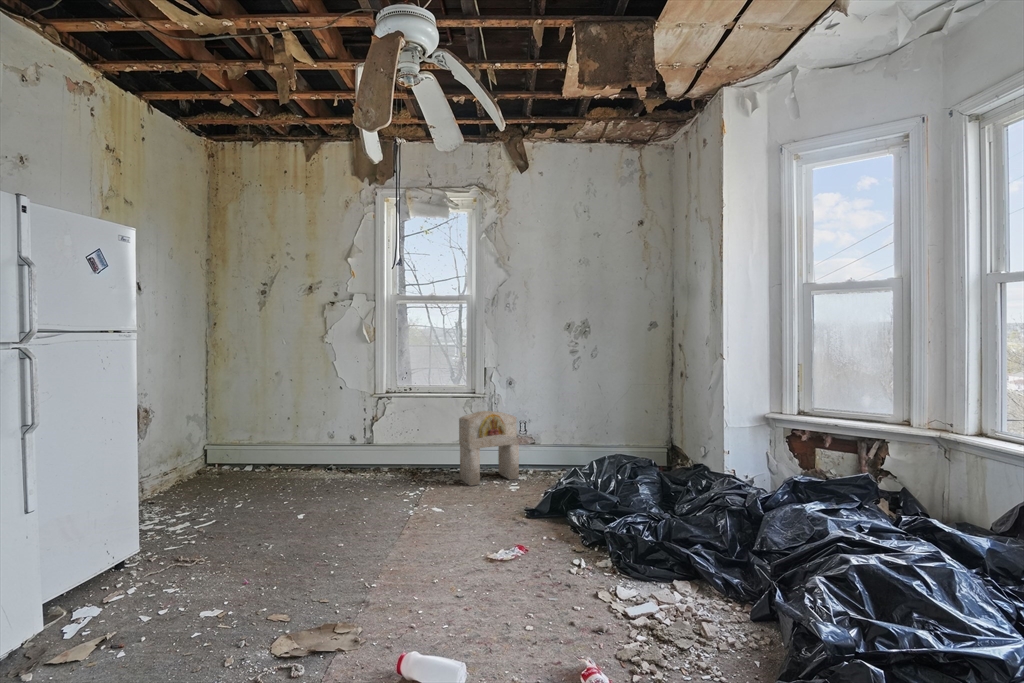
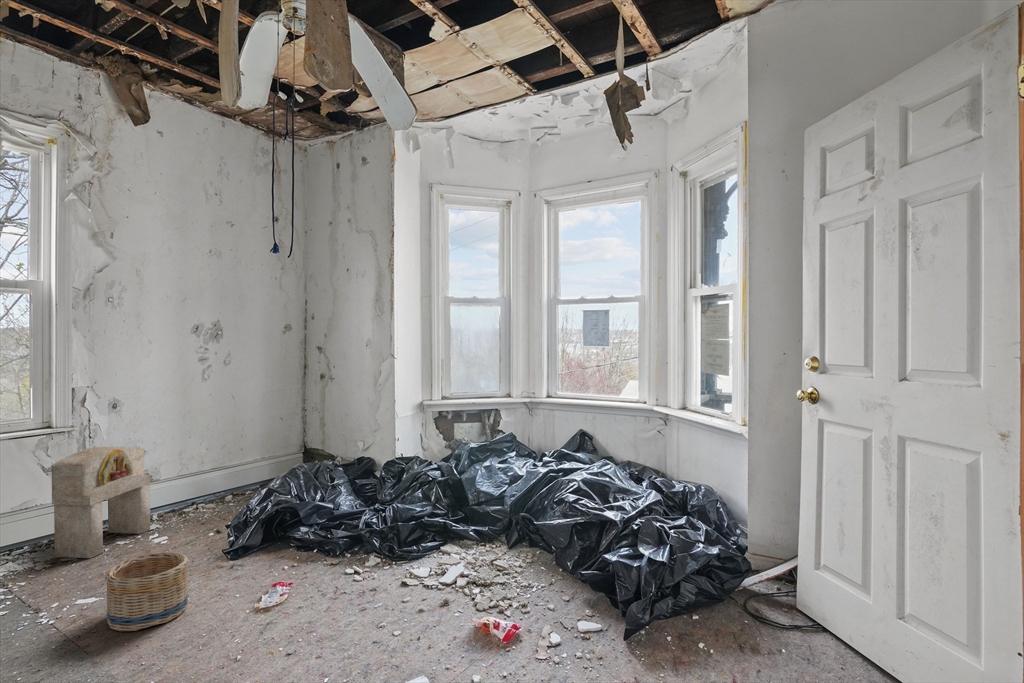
basket: none [417,489,467,540] -> present [105,552,189,631]

